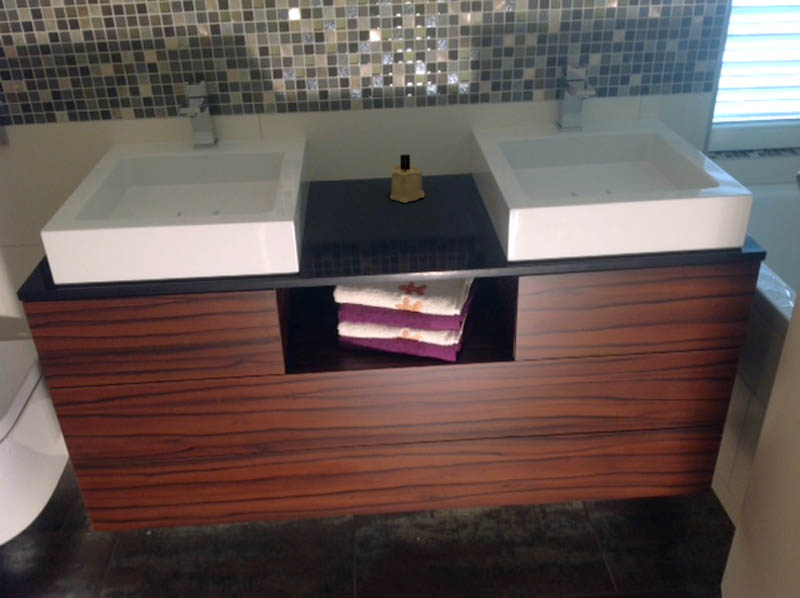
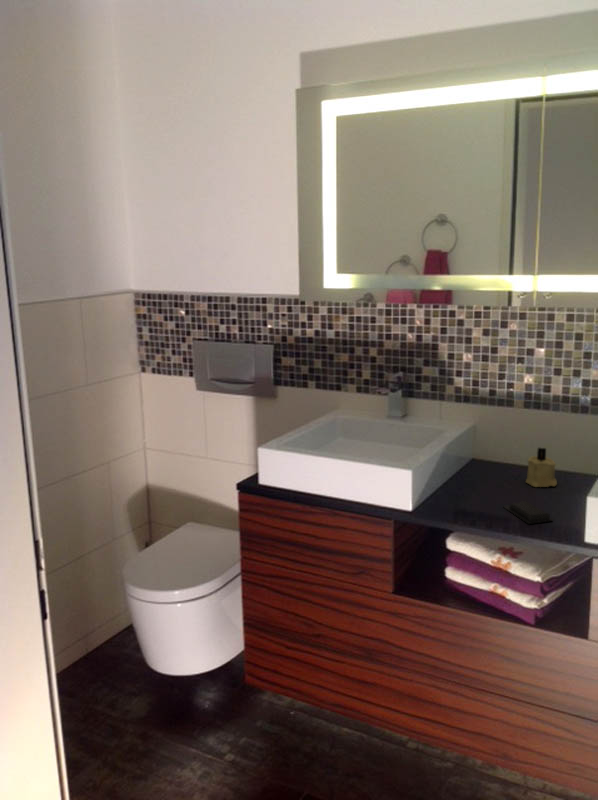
soap bar: none [394,224,460,252] -> present [504,501,552,524]

